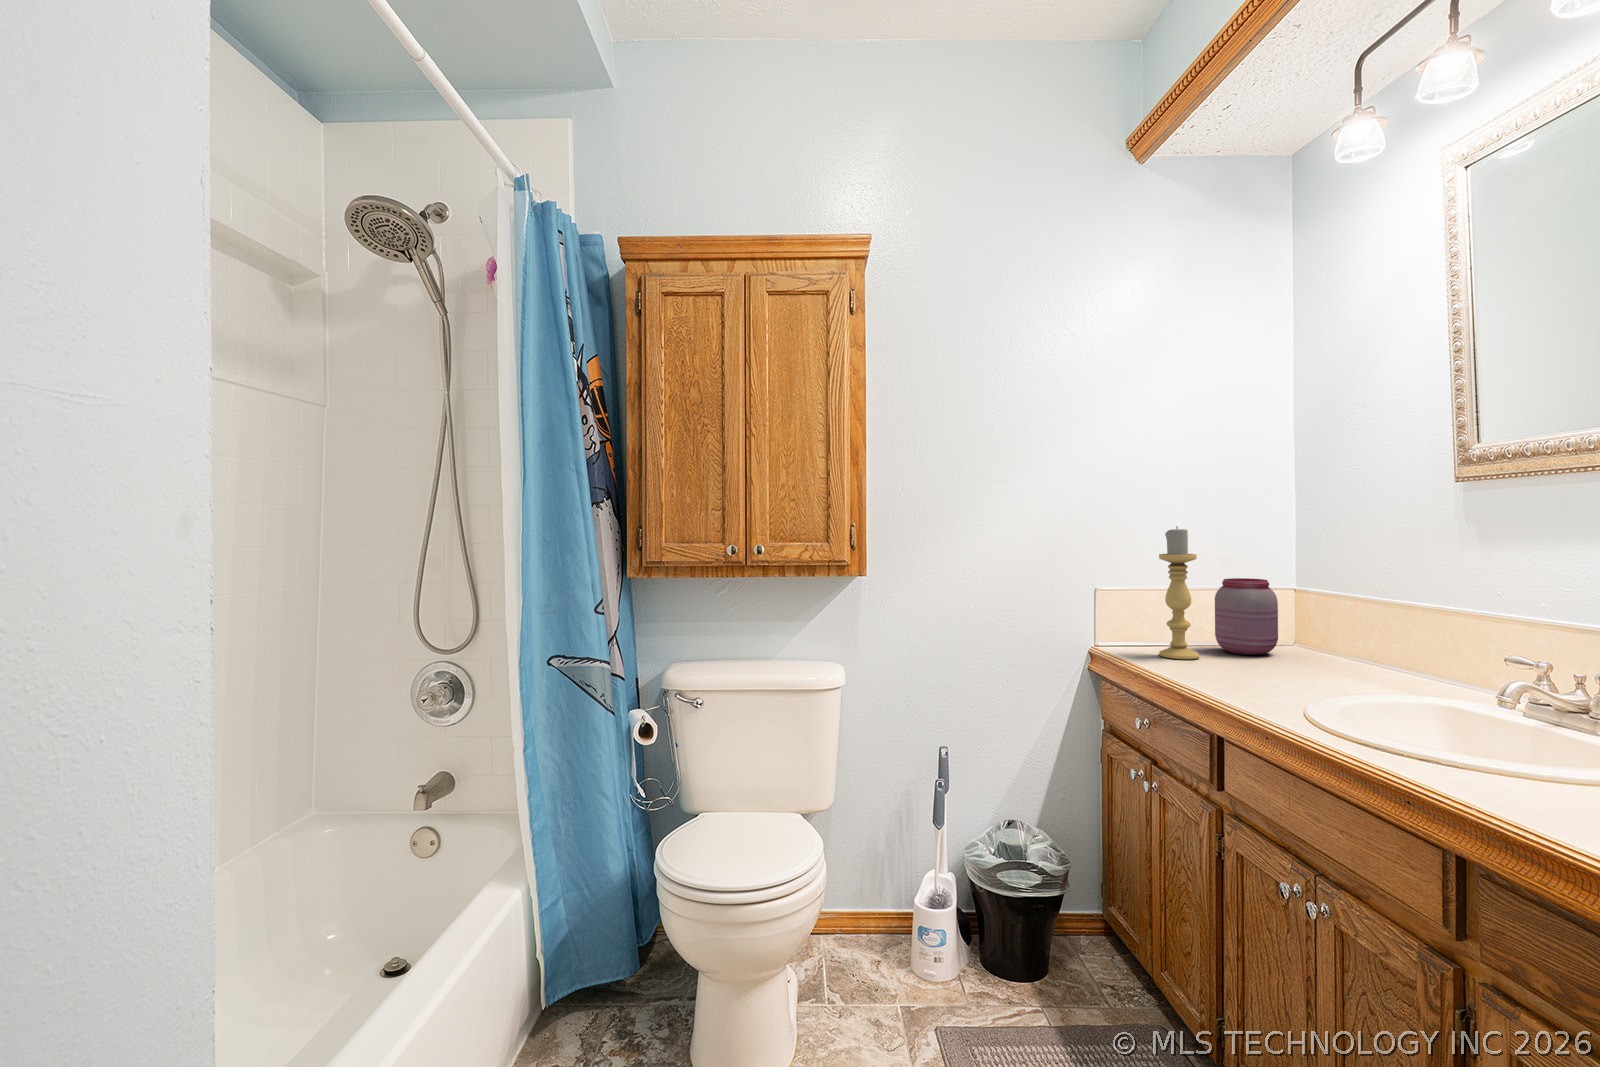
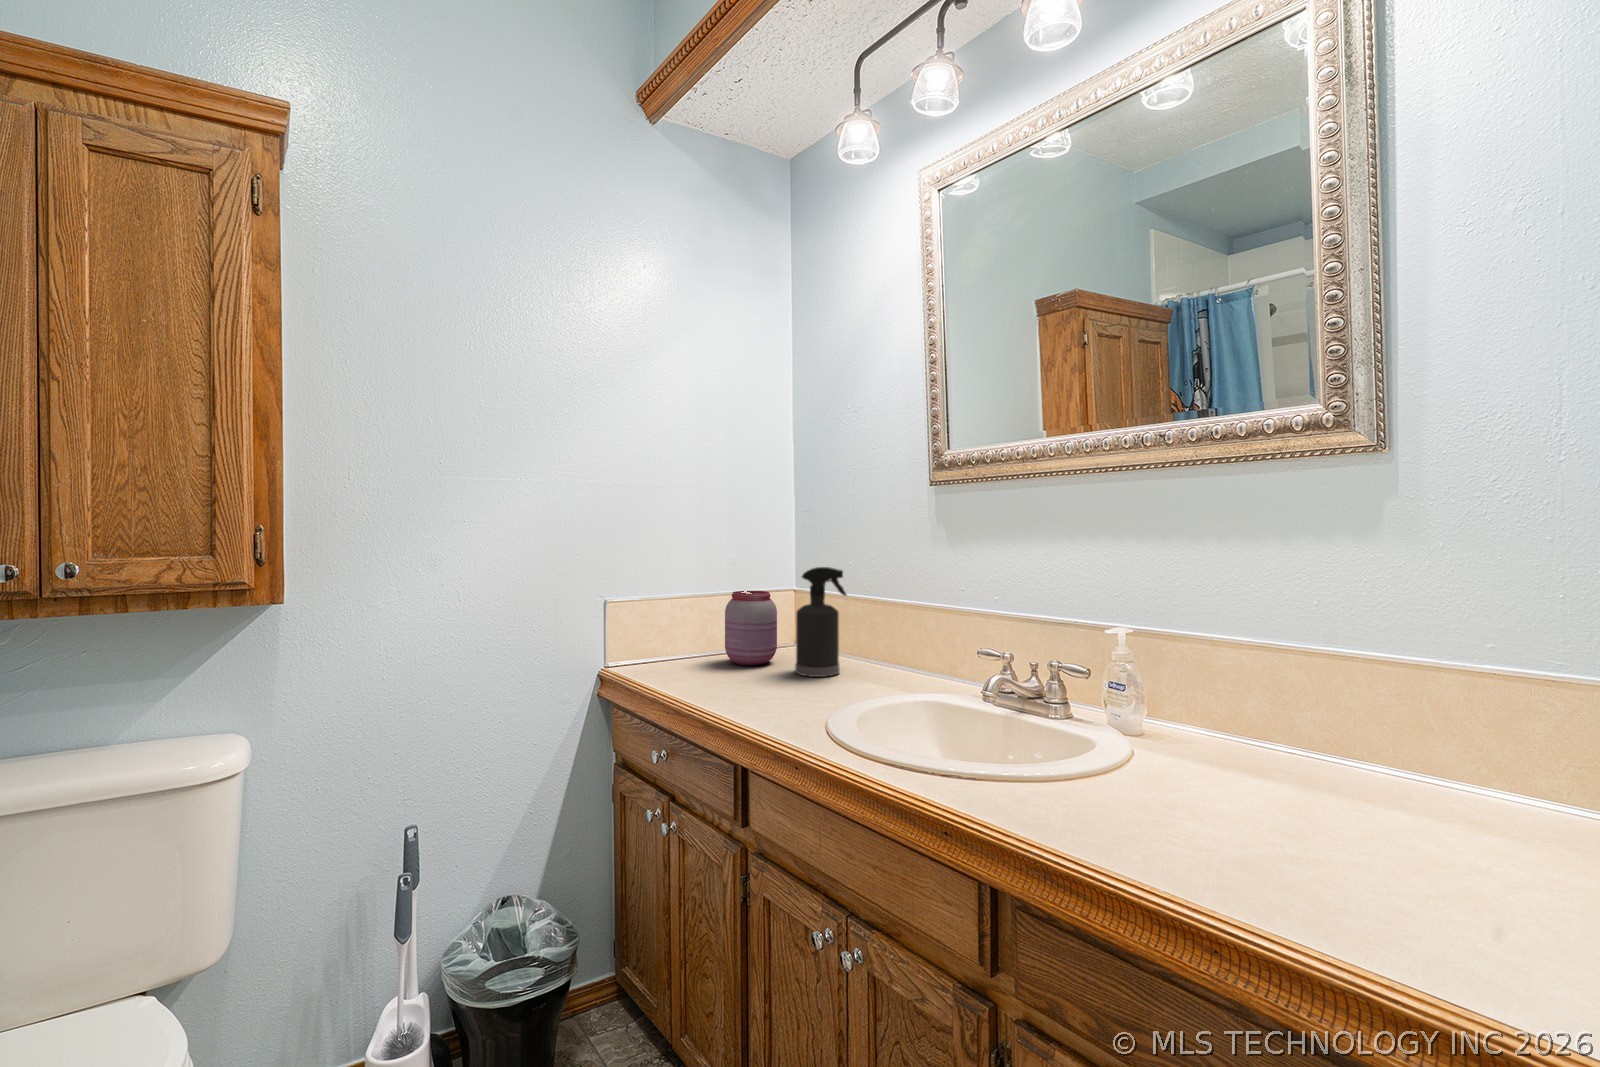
candle holder: present [1159,527,1199,659] -> none [676,539,714,678]
spray bottle: none [1297,554,1366,673] -> present [795,567,847,677]

